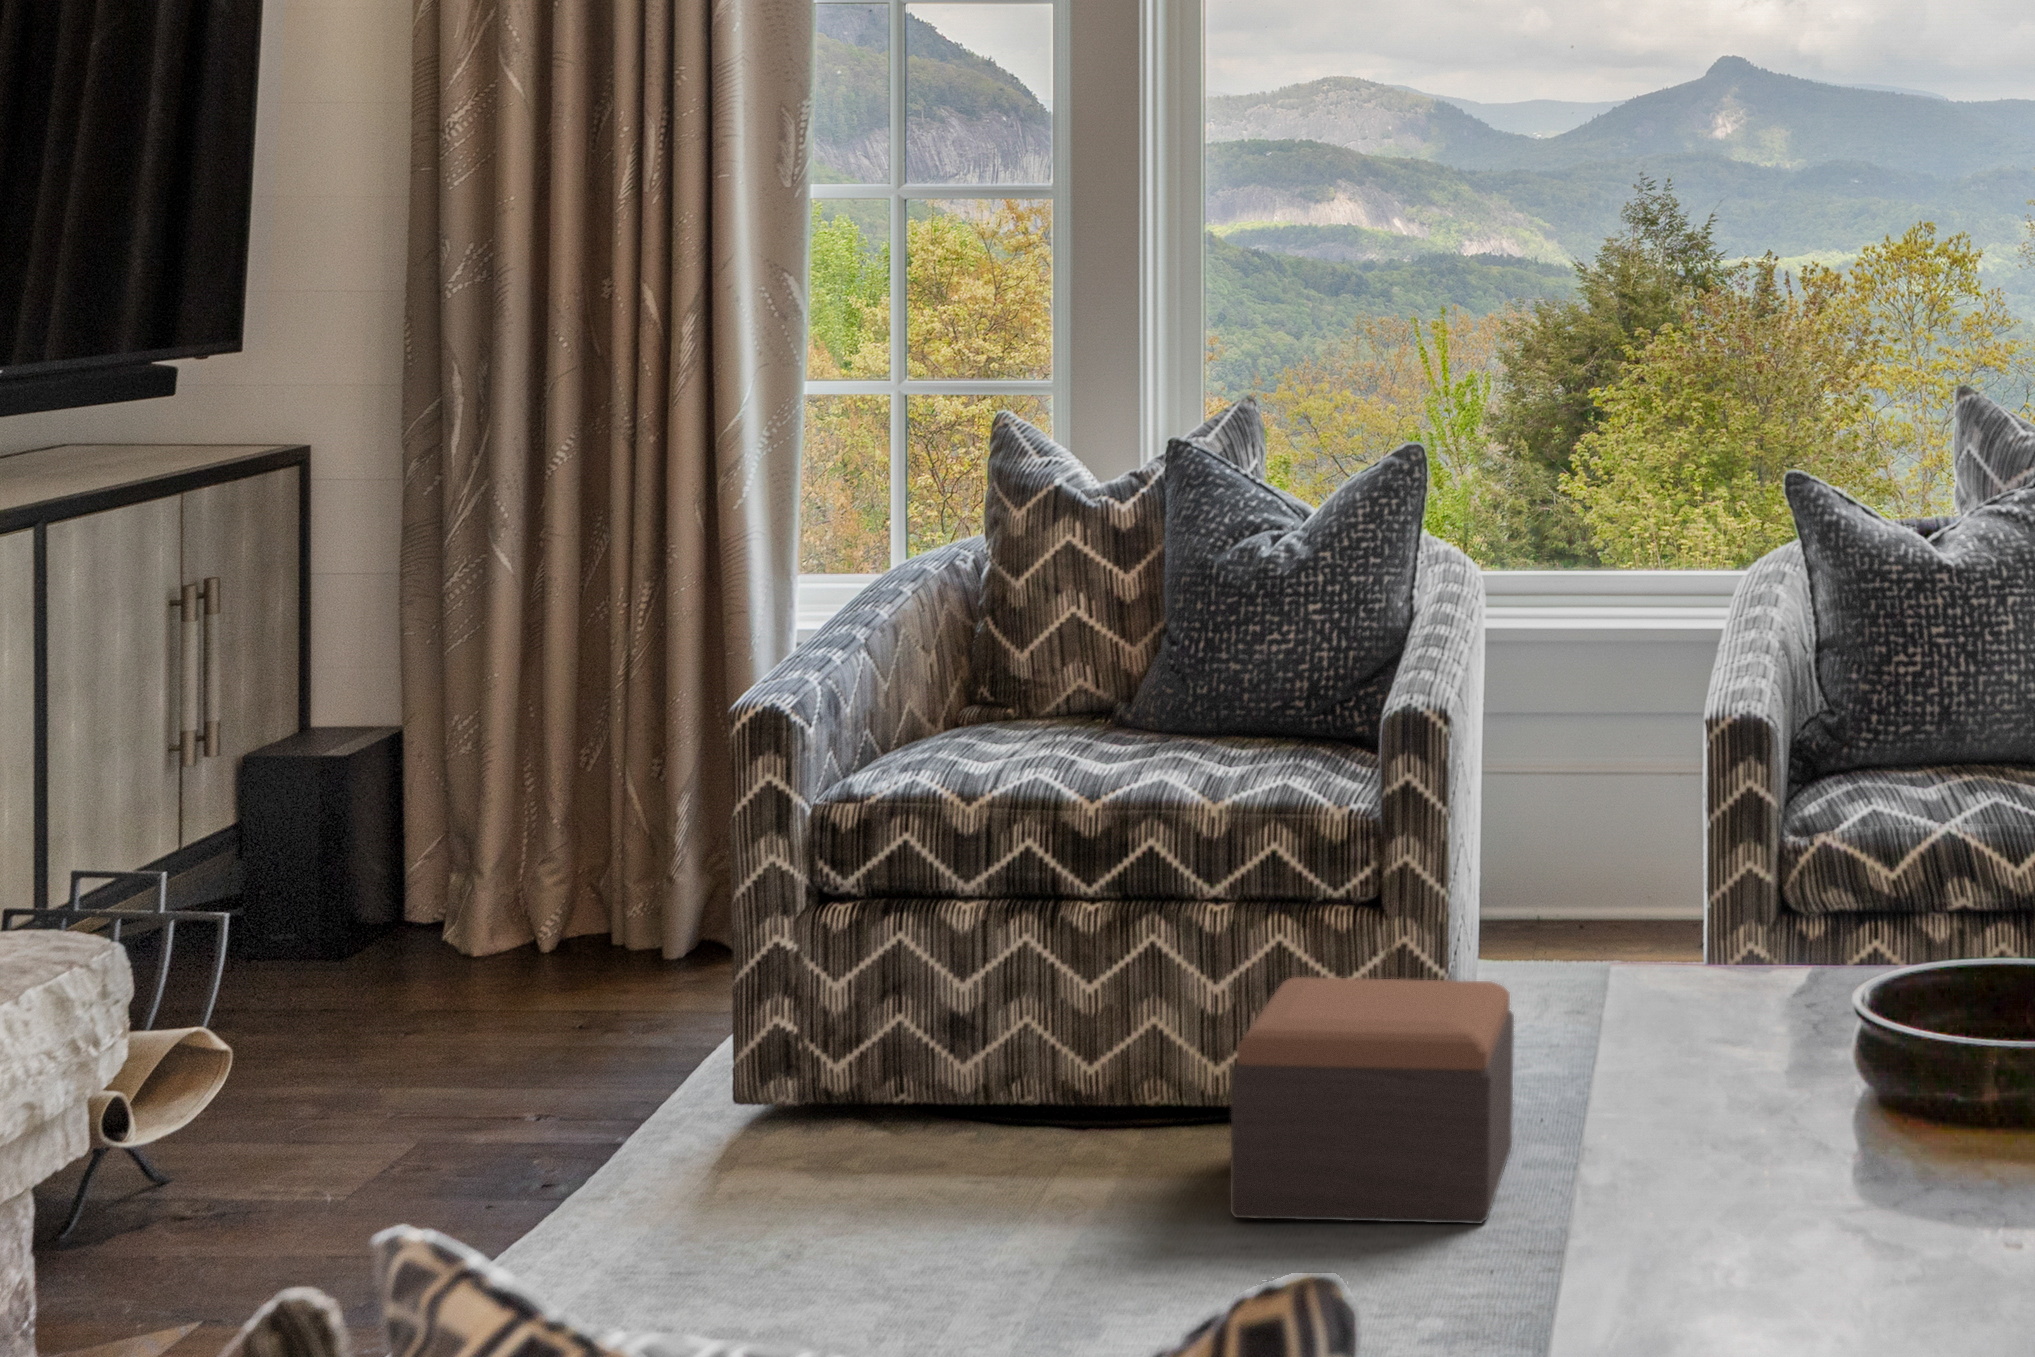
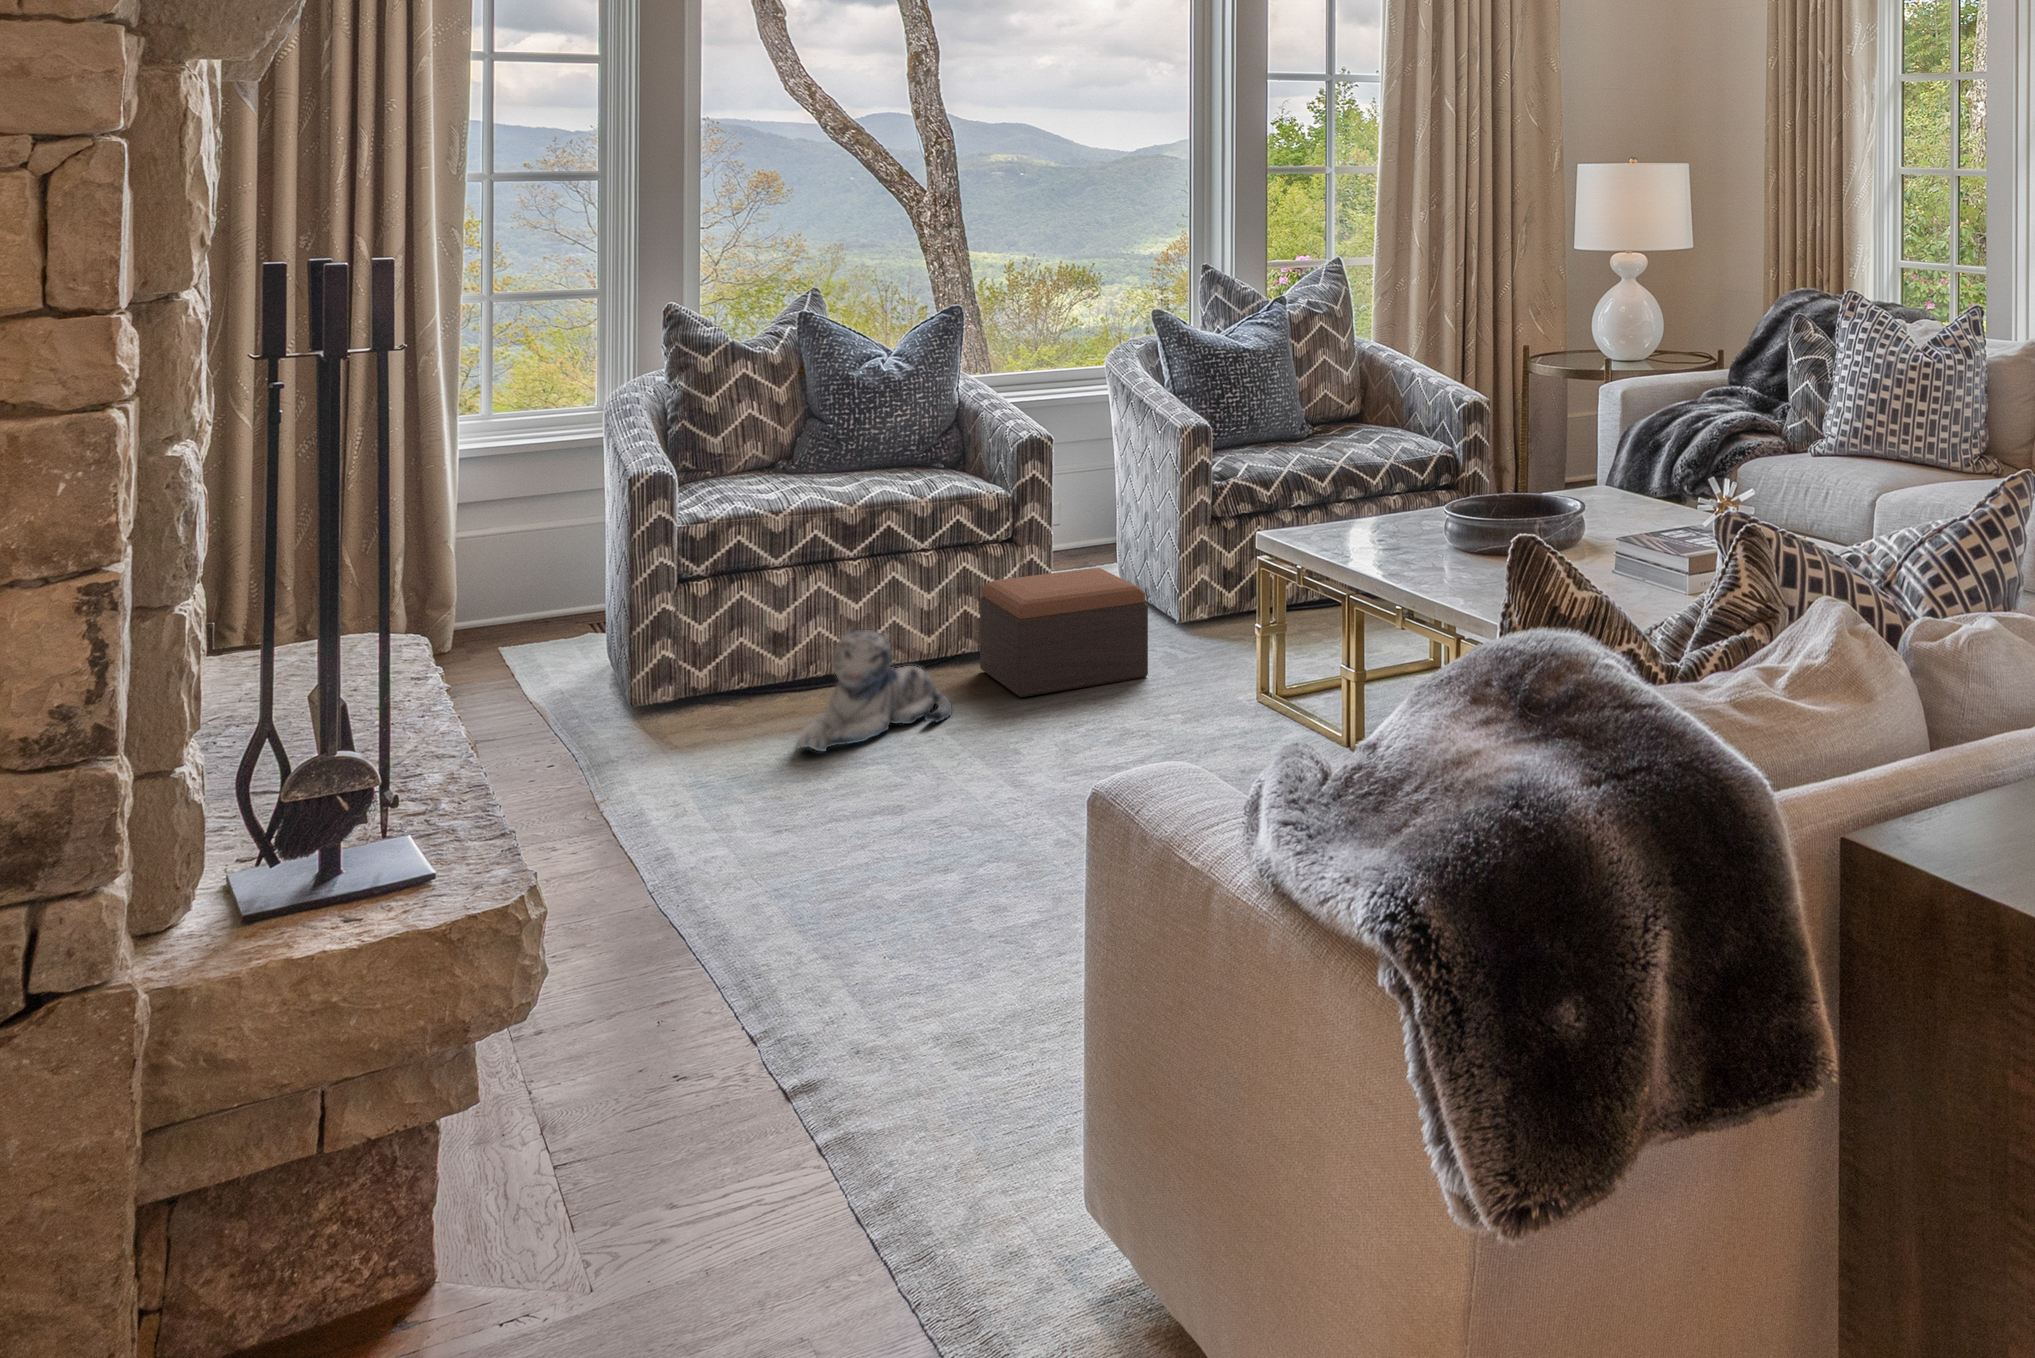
plush toy: none [773,1033,1131,1259] -> present [796,628,952,752]

